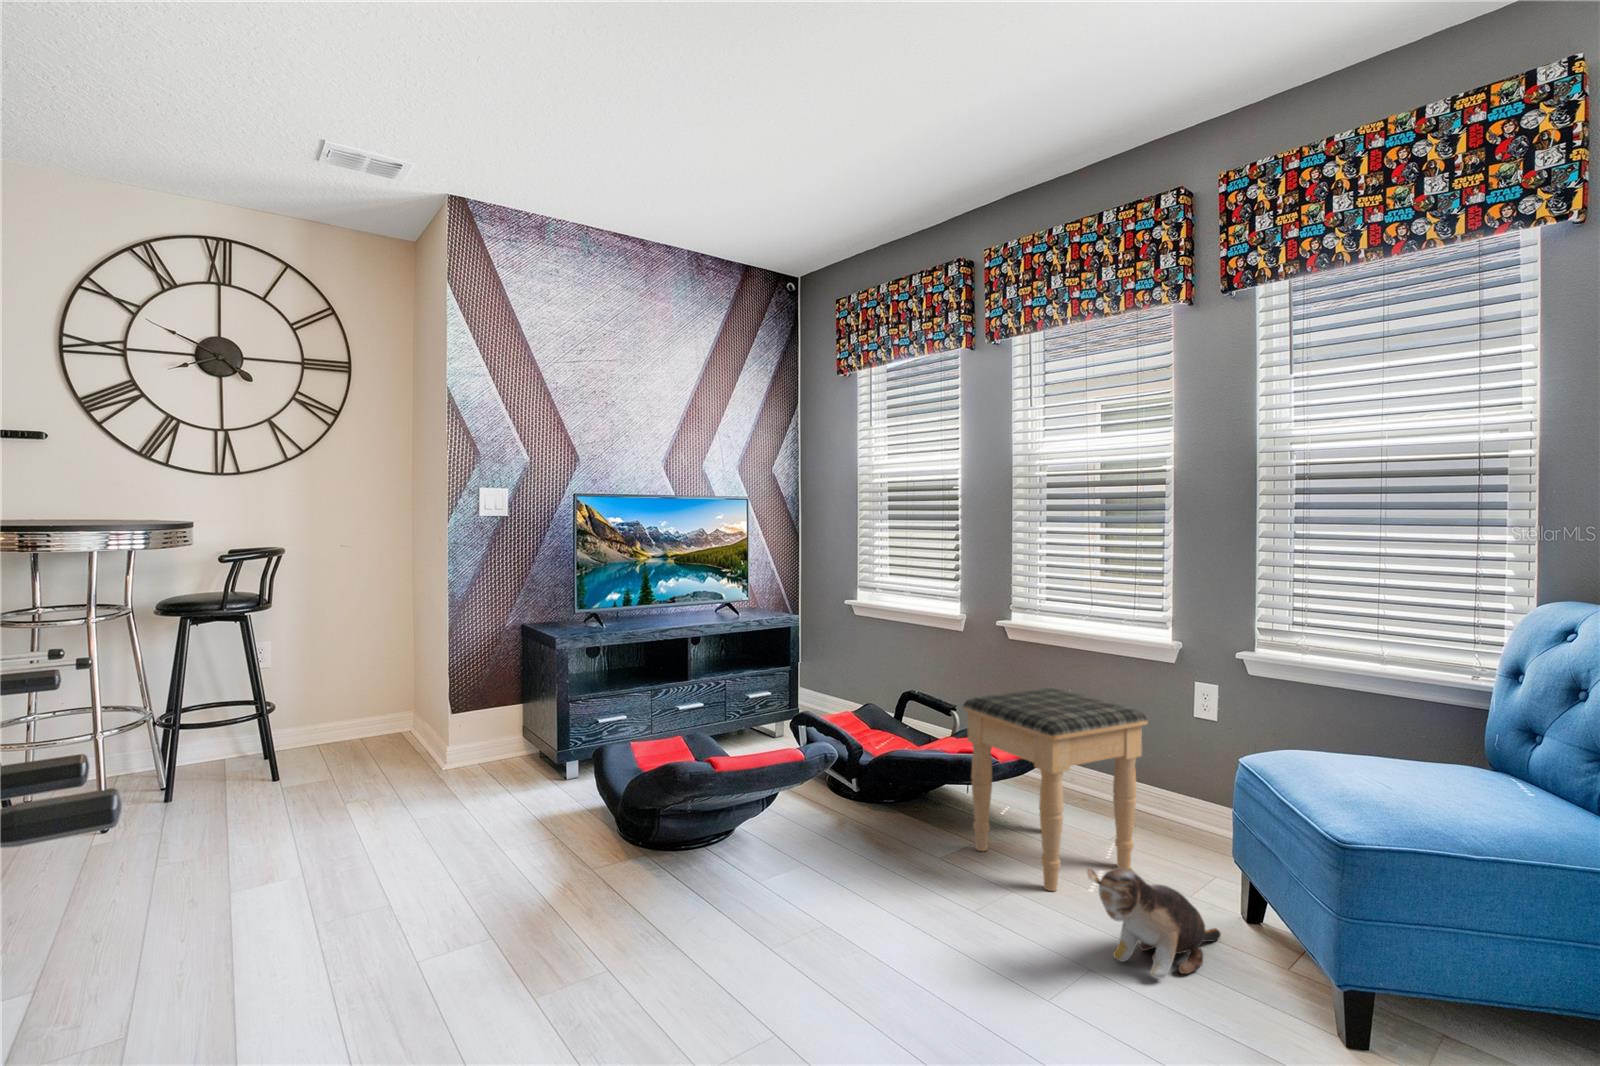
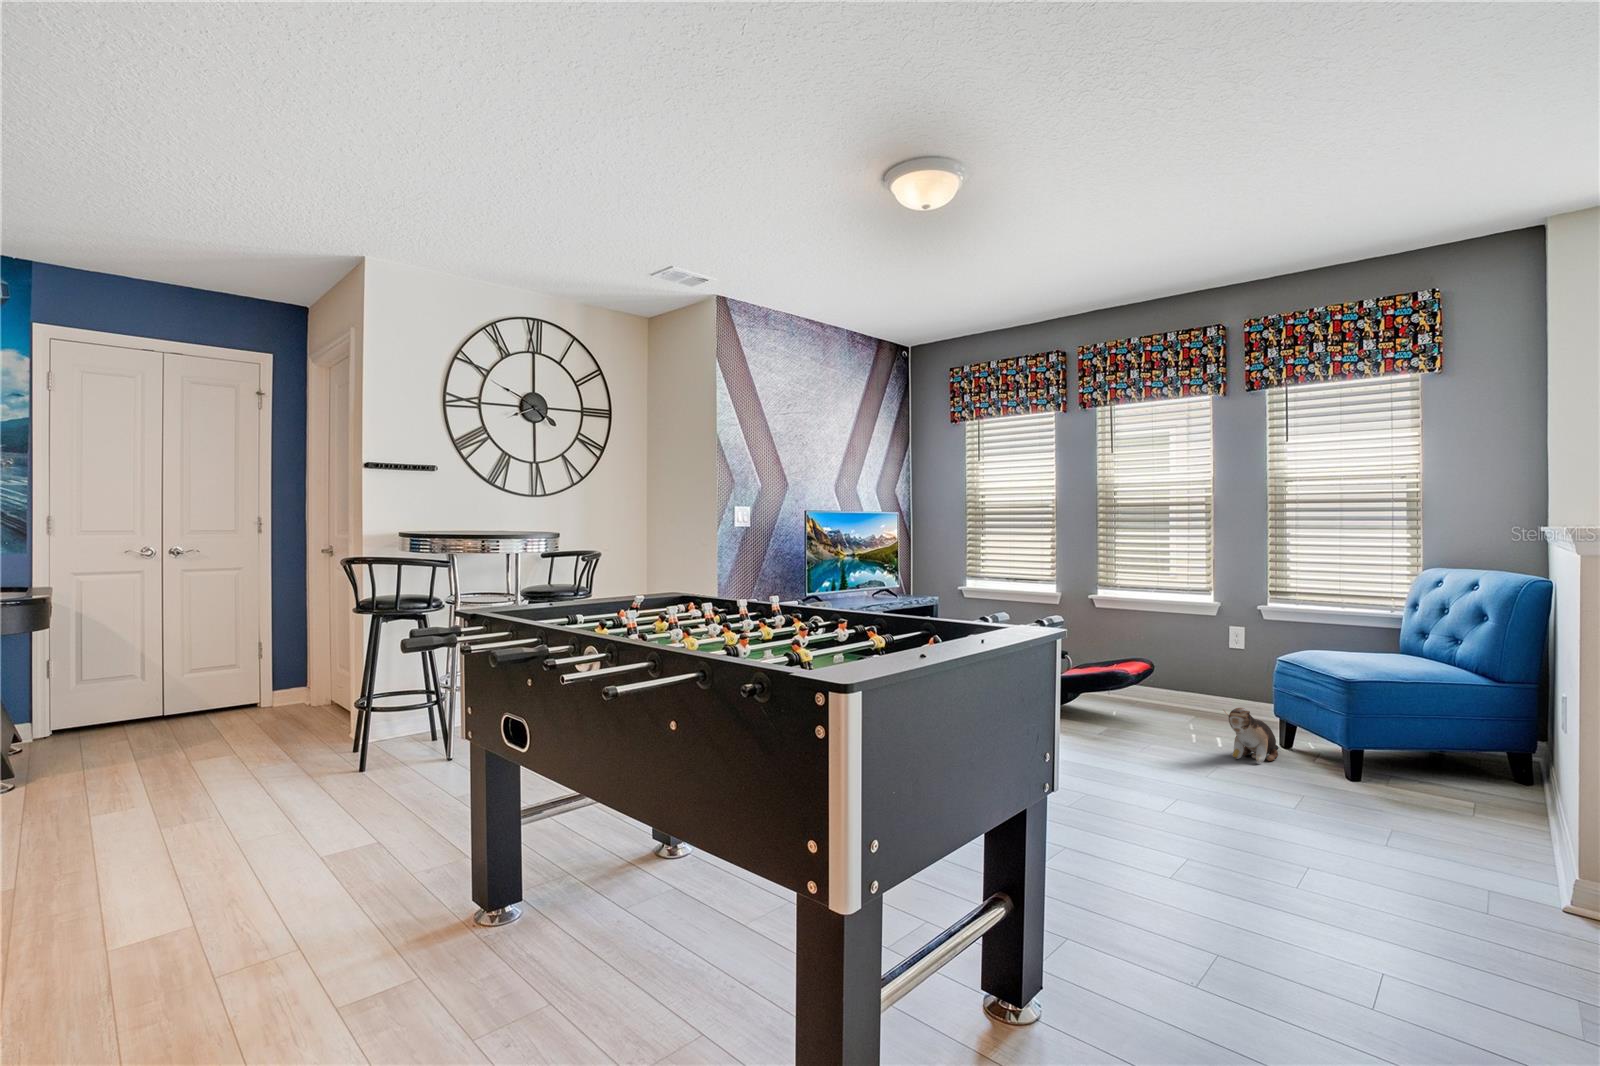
footstool: present [963,688,1147,891] -> none [1108,630,1219,739]

